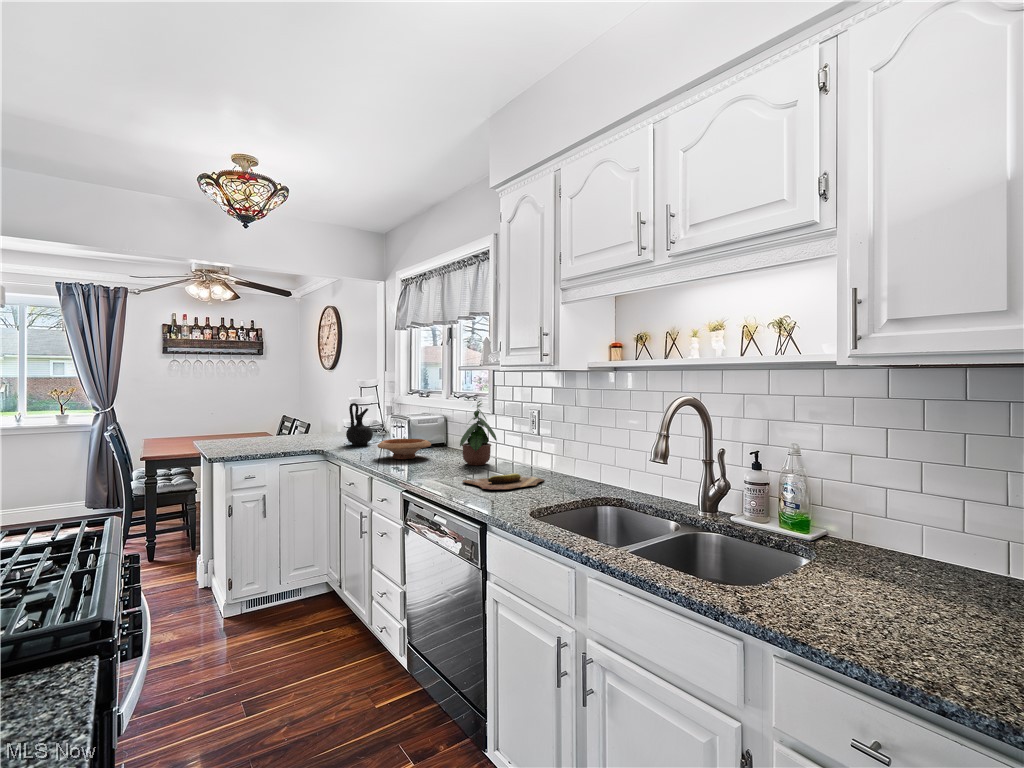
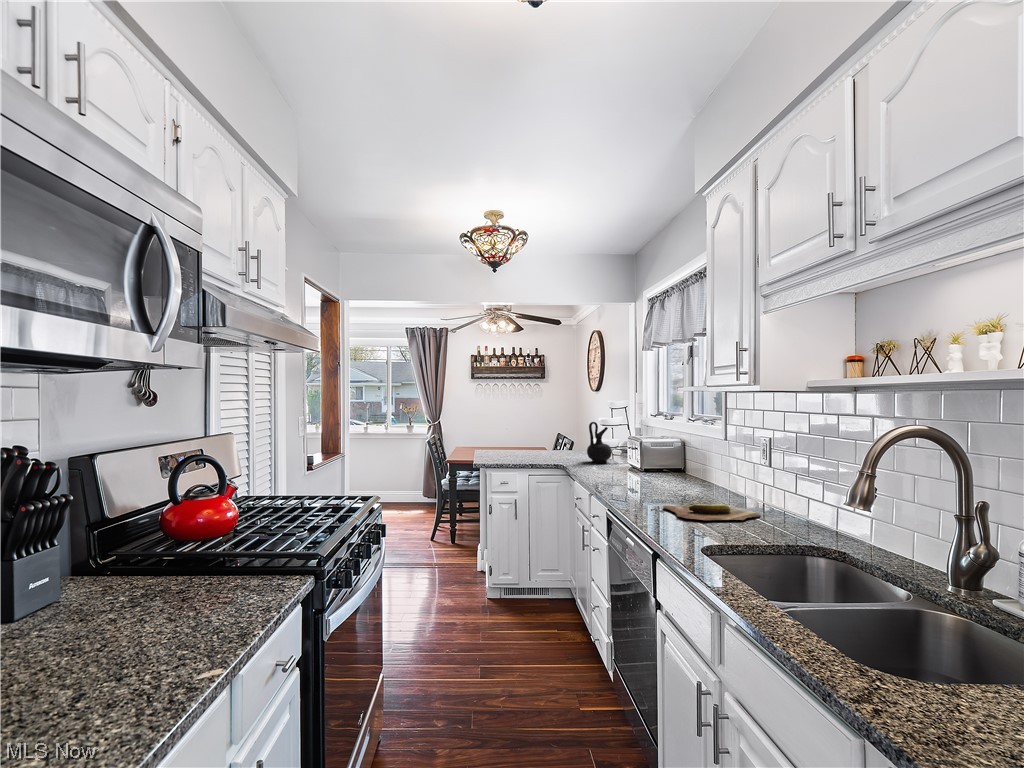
potted plant: present [460,401,497,465] -> none [675,419,725,492]
wooden bowl: present [377,439,431,459] -> none [603,458,656,479]

